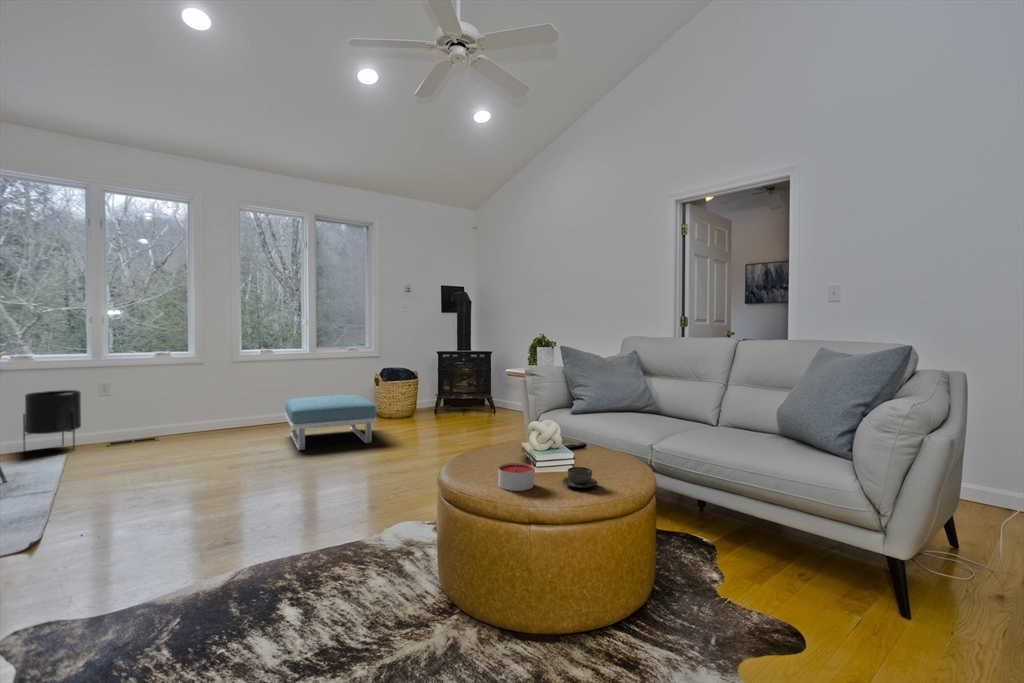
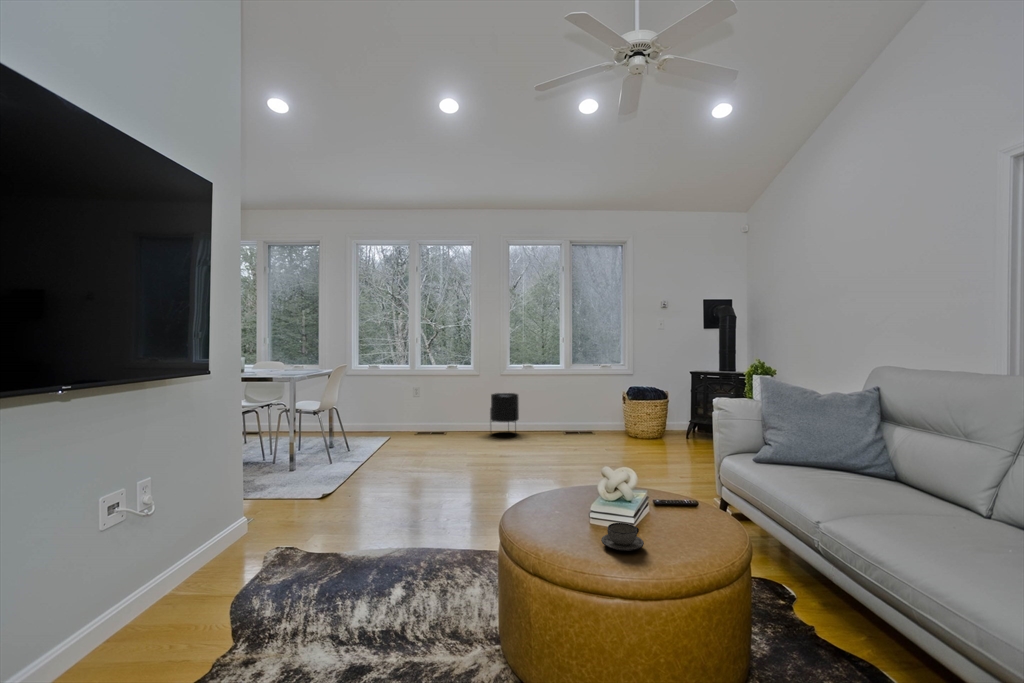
planter: present [23,390,81,453] -> present [490,393,519,423]
footstool: present [285,395,376,450] -> none [523,411,598,460]
candle: present [498,463,534,491] -> none [537,503,576,536]

